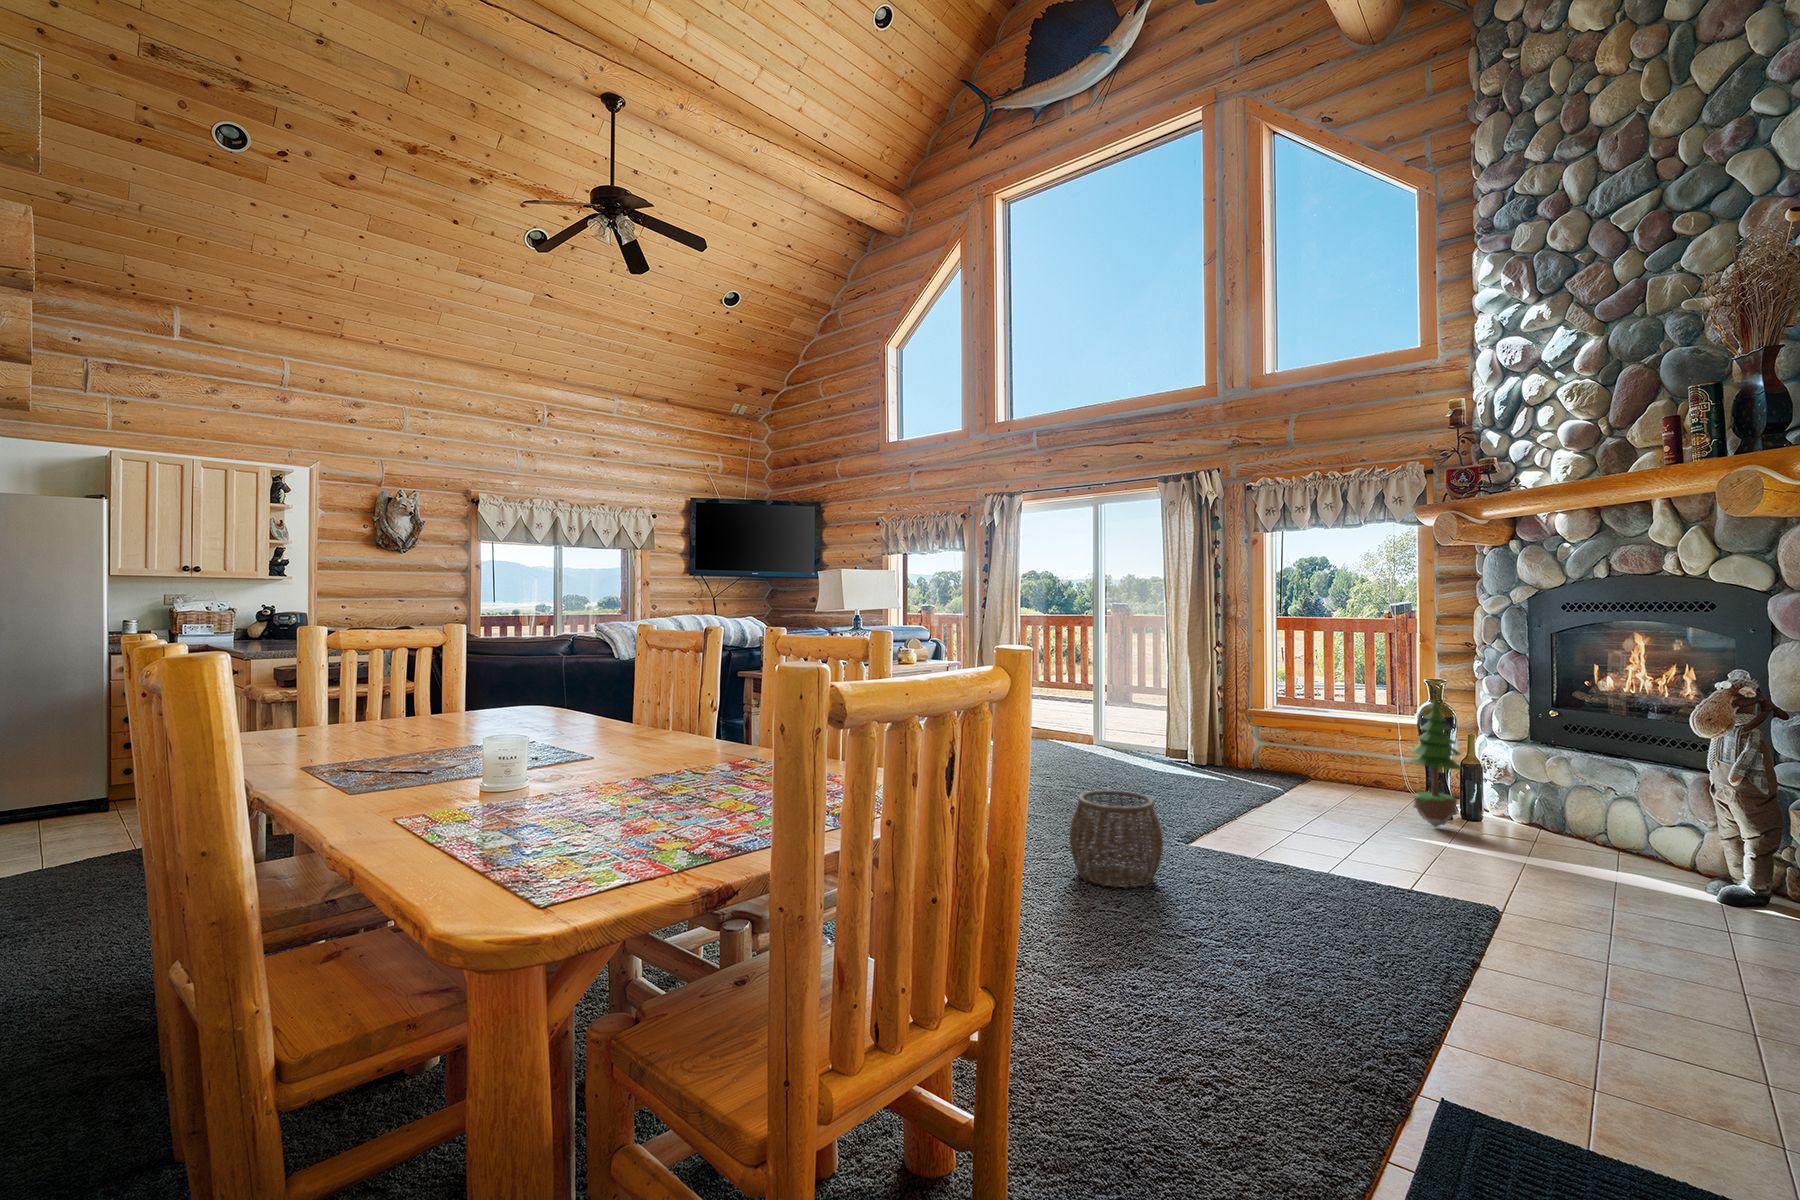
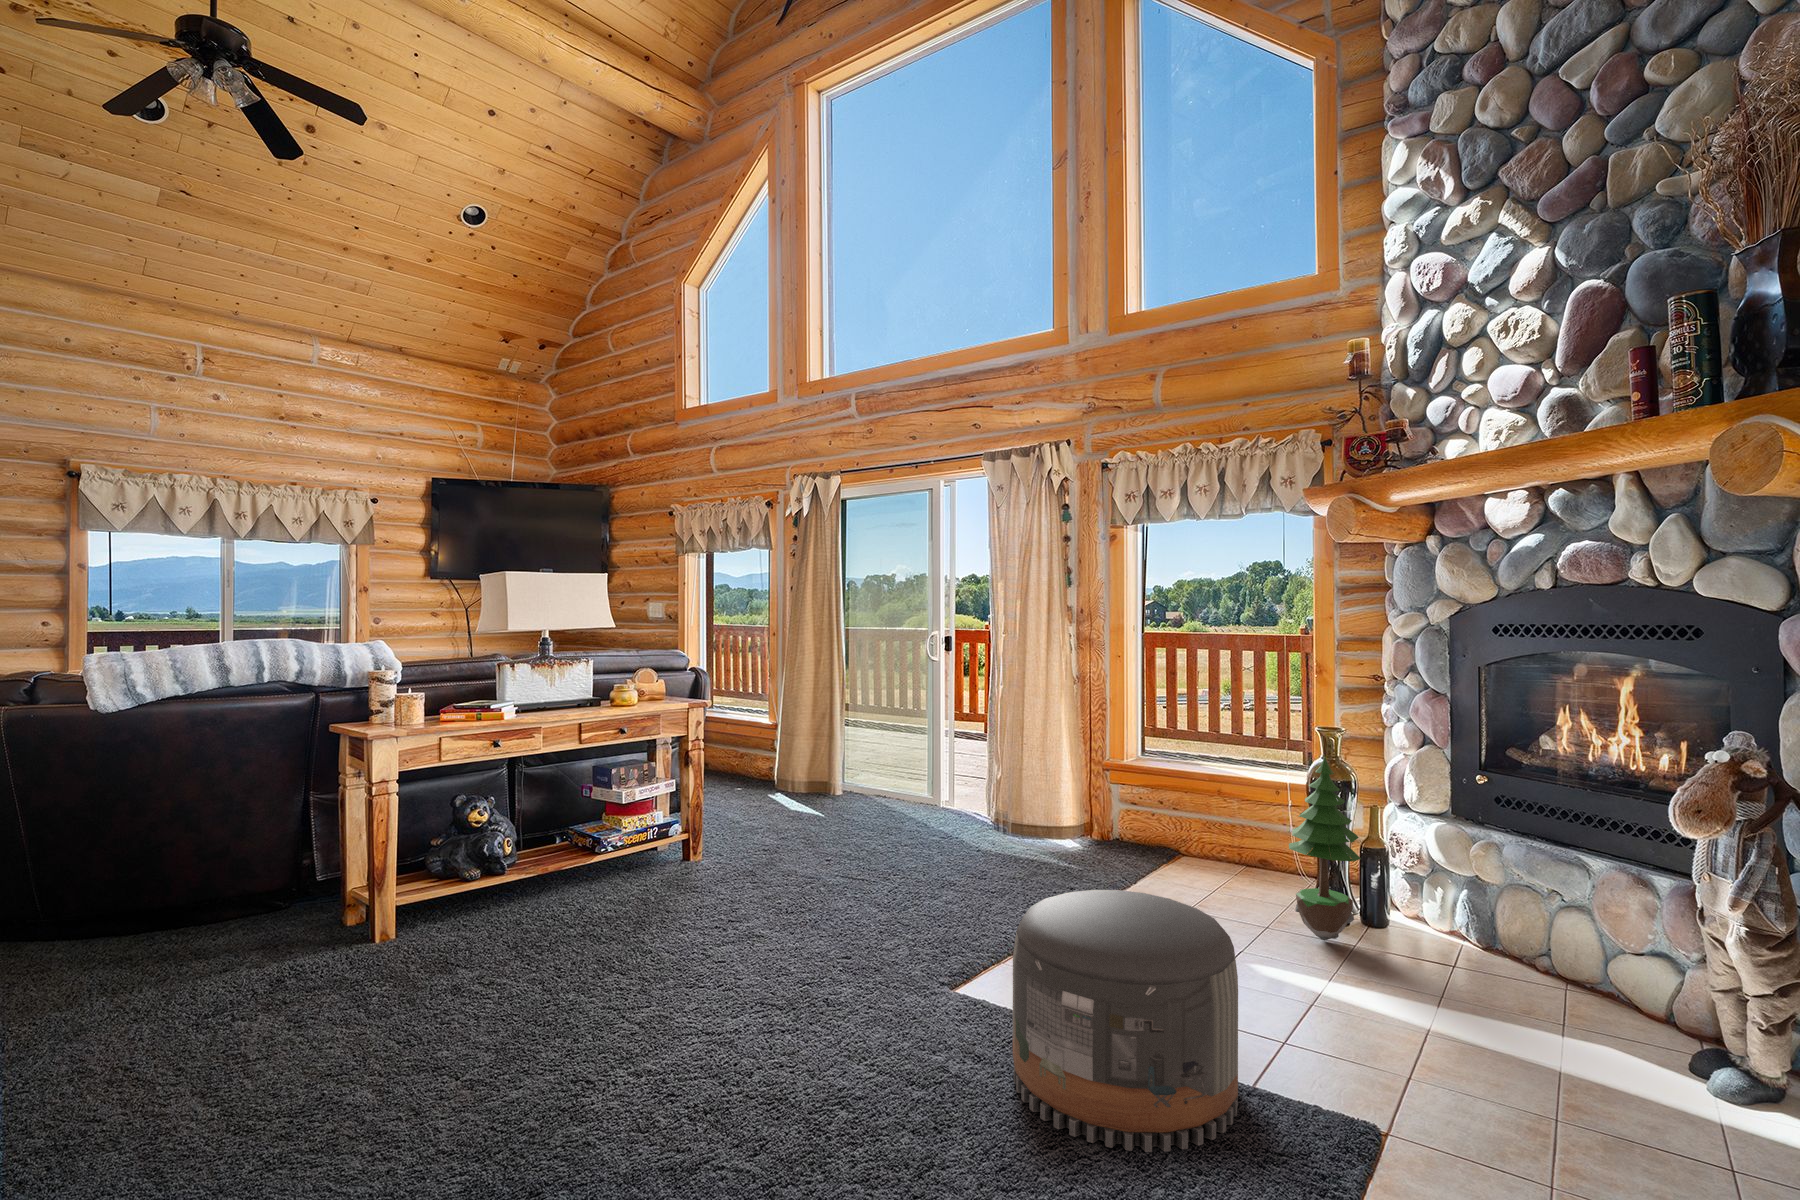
pouf: none [1239,769,1392,910] -> present [1013,890,1238,1152]
woven basket: present [1069,790,1164,888] -> none [742,931,893,1112]

